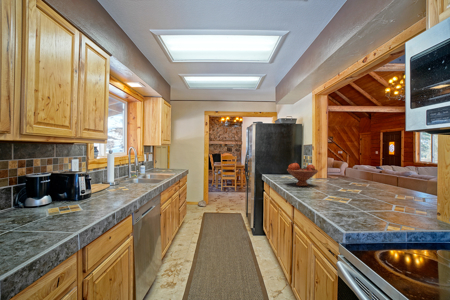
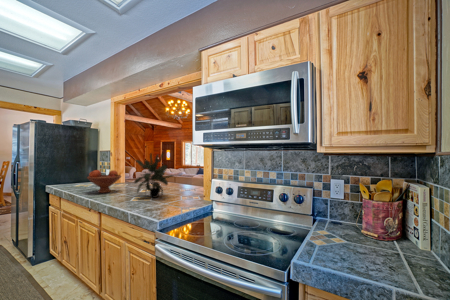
potted plant: none [329,144,383,201] -> present [135,153,173,198]

